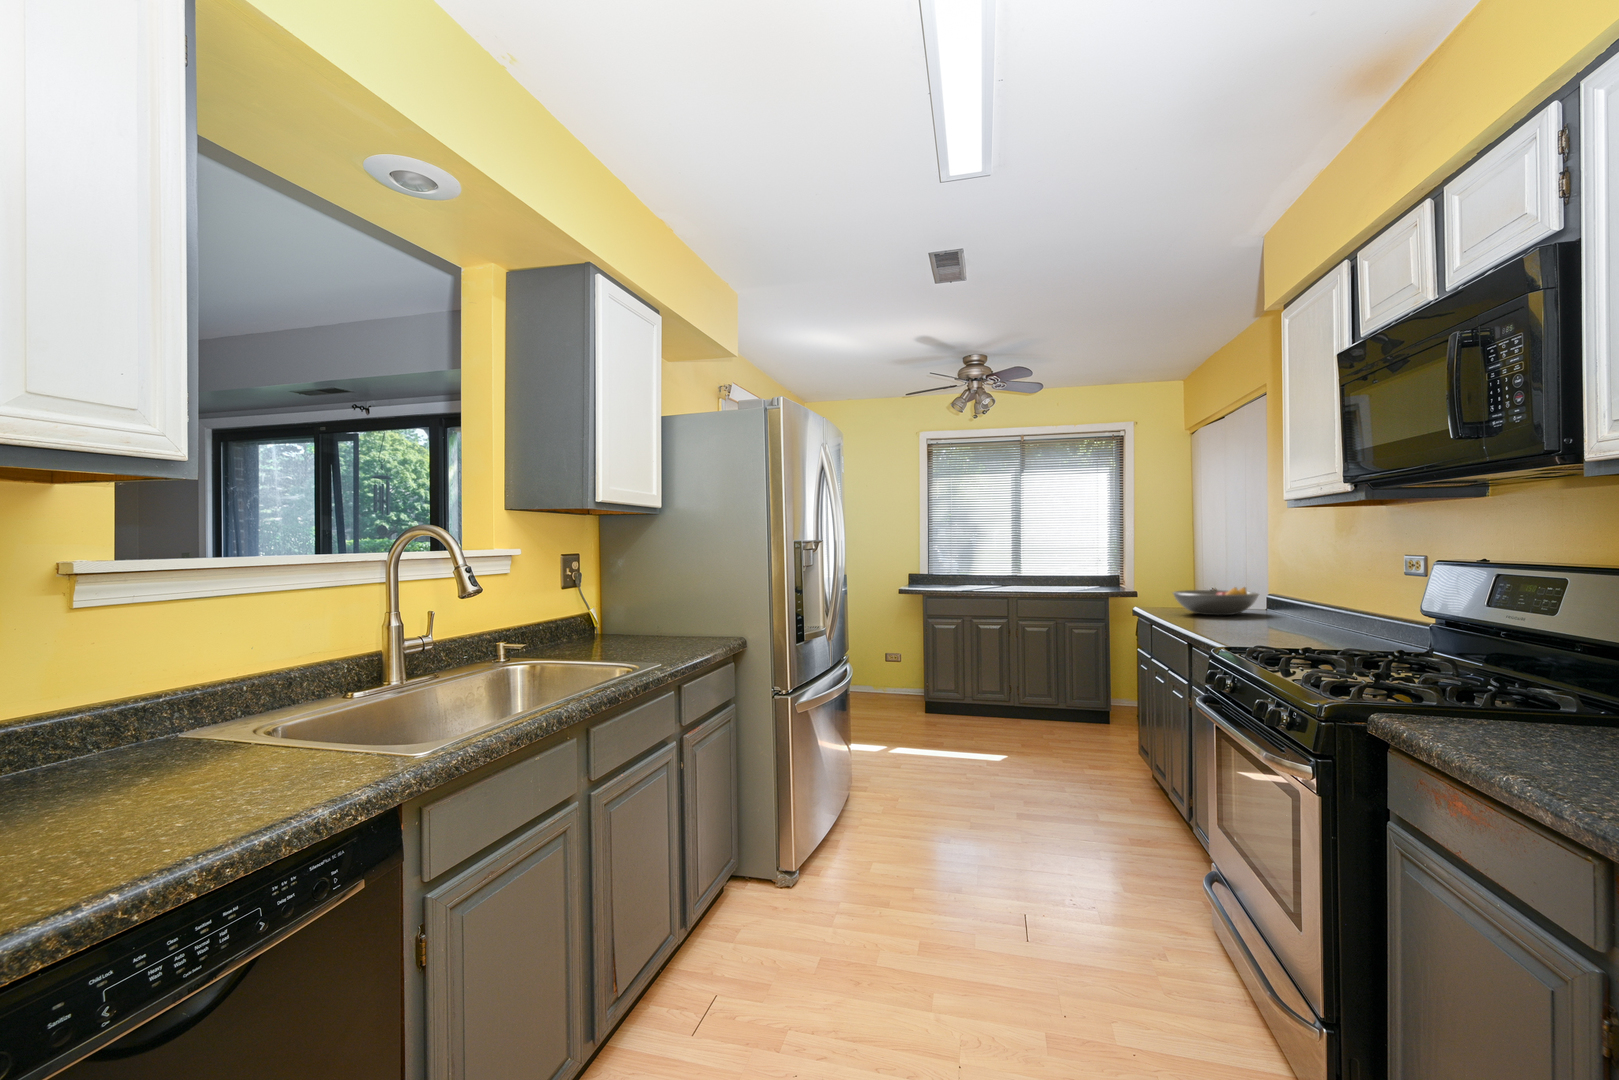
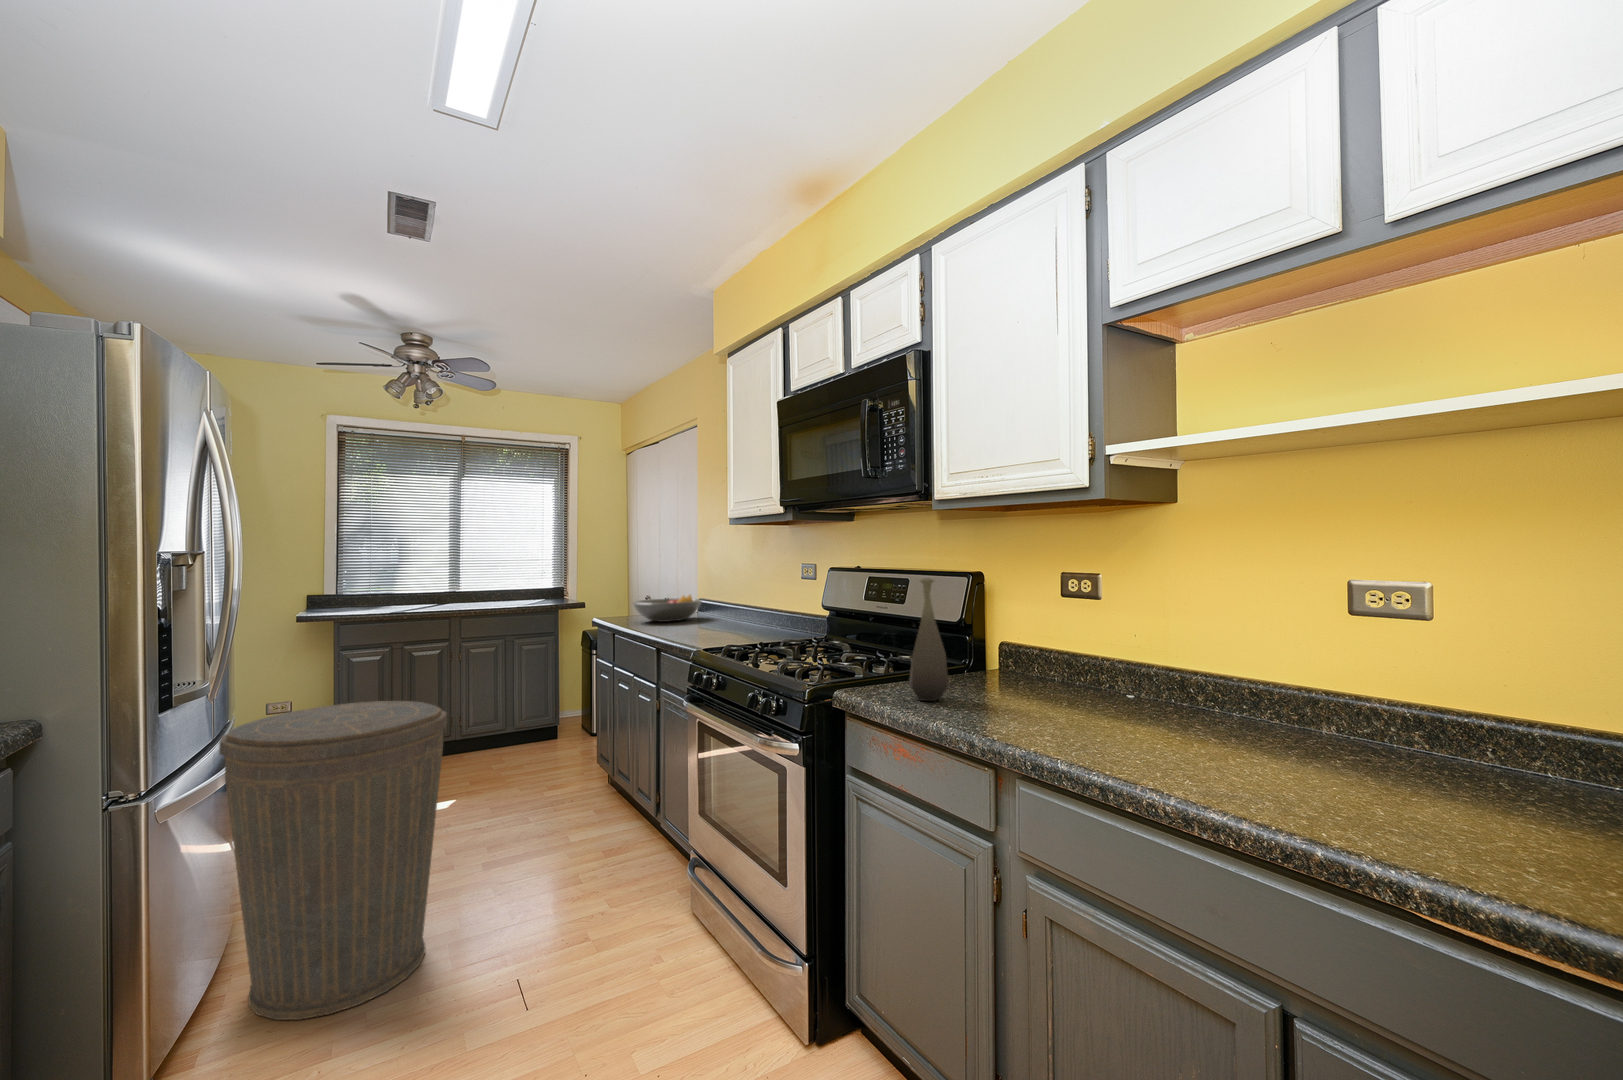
bottle: none [1488,576,1566,750] -> present [909,579,948,701]
trash can: none [830,658,976,890] -> present [219,701,447,1020]

